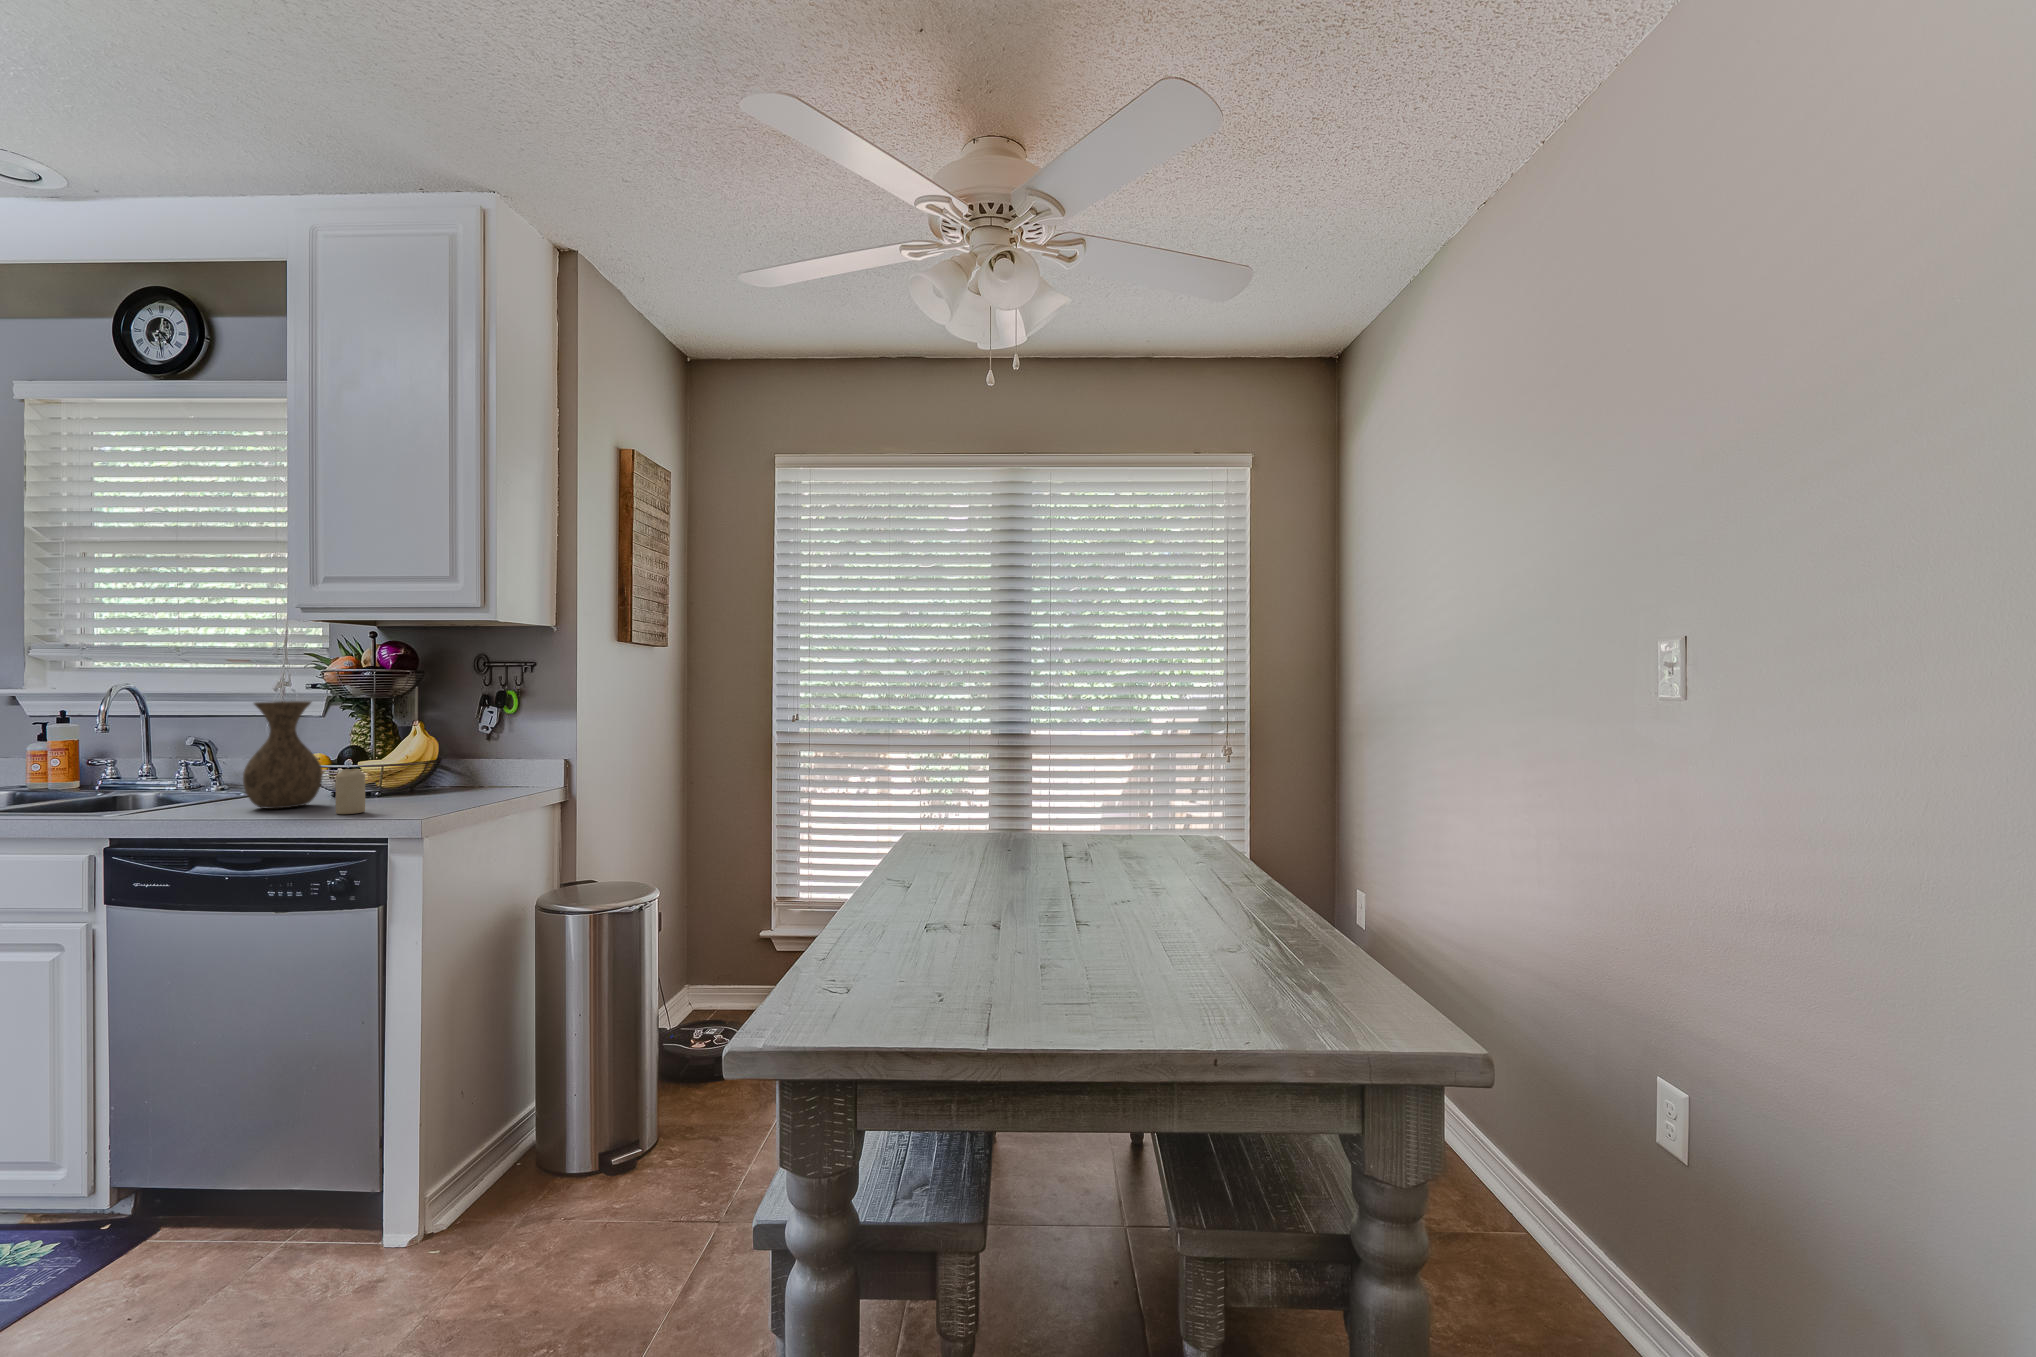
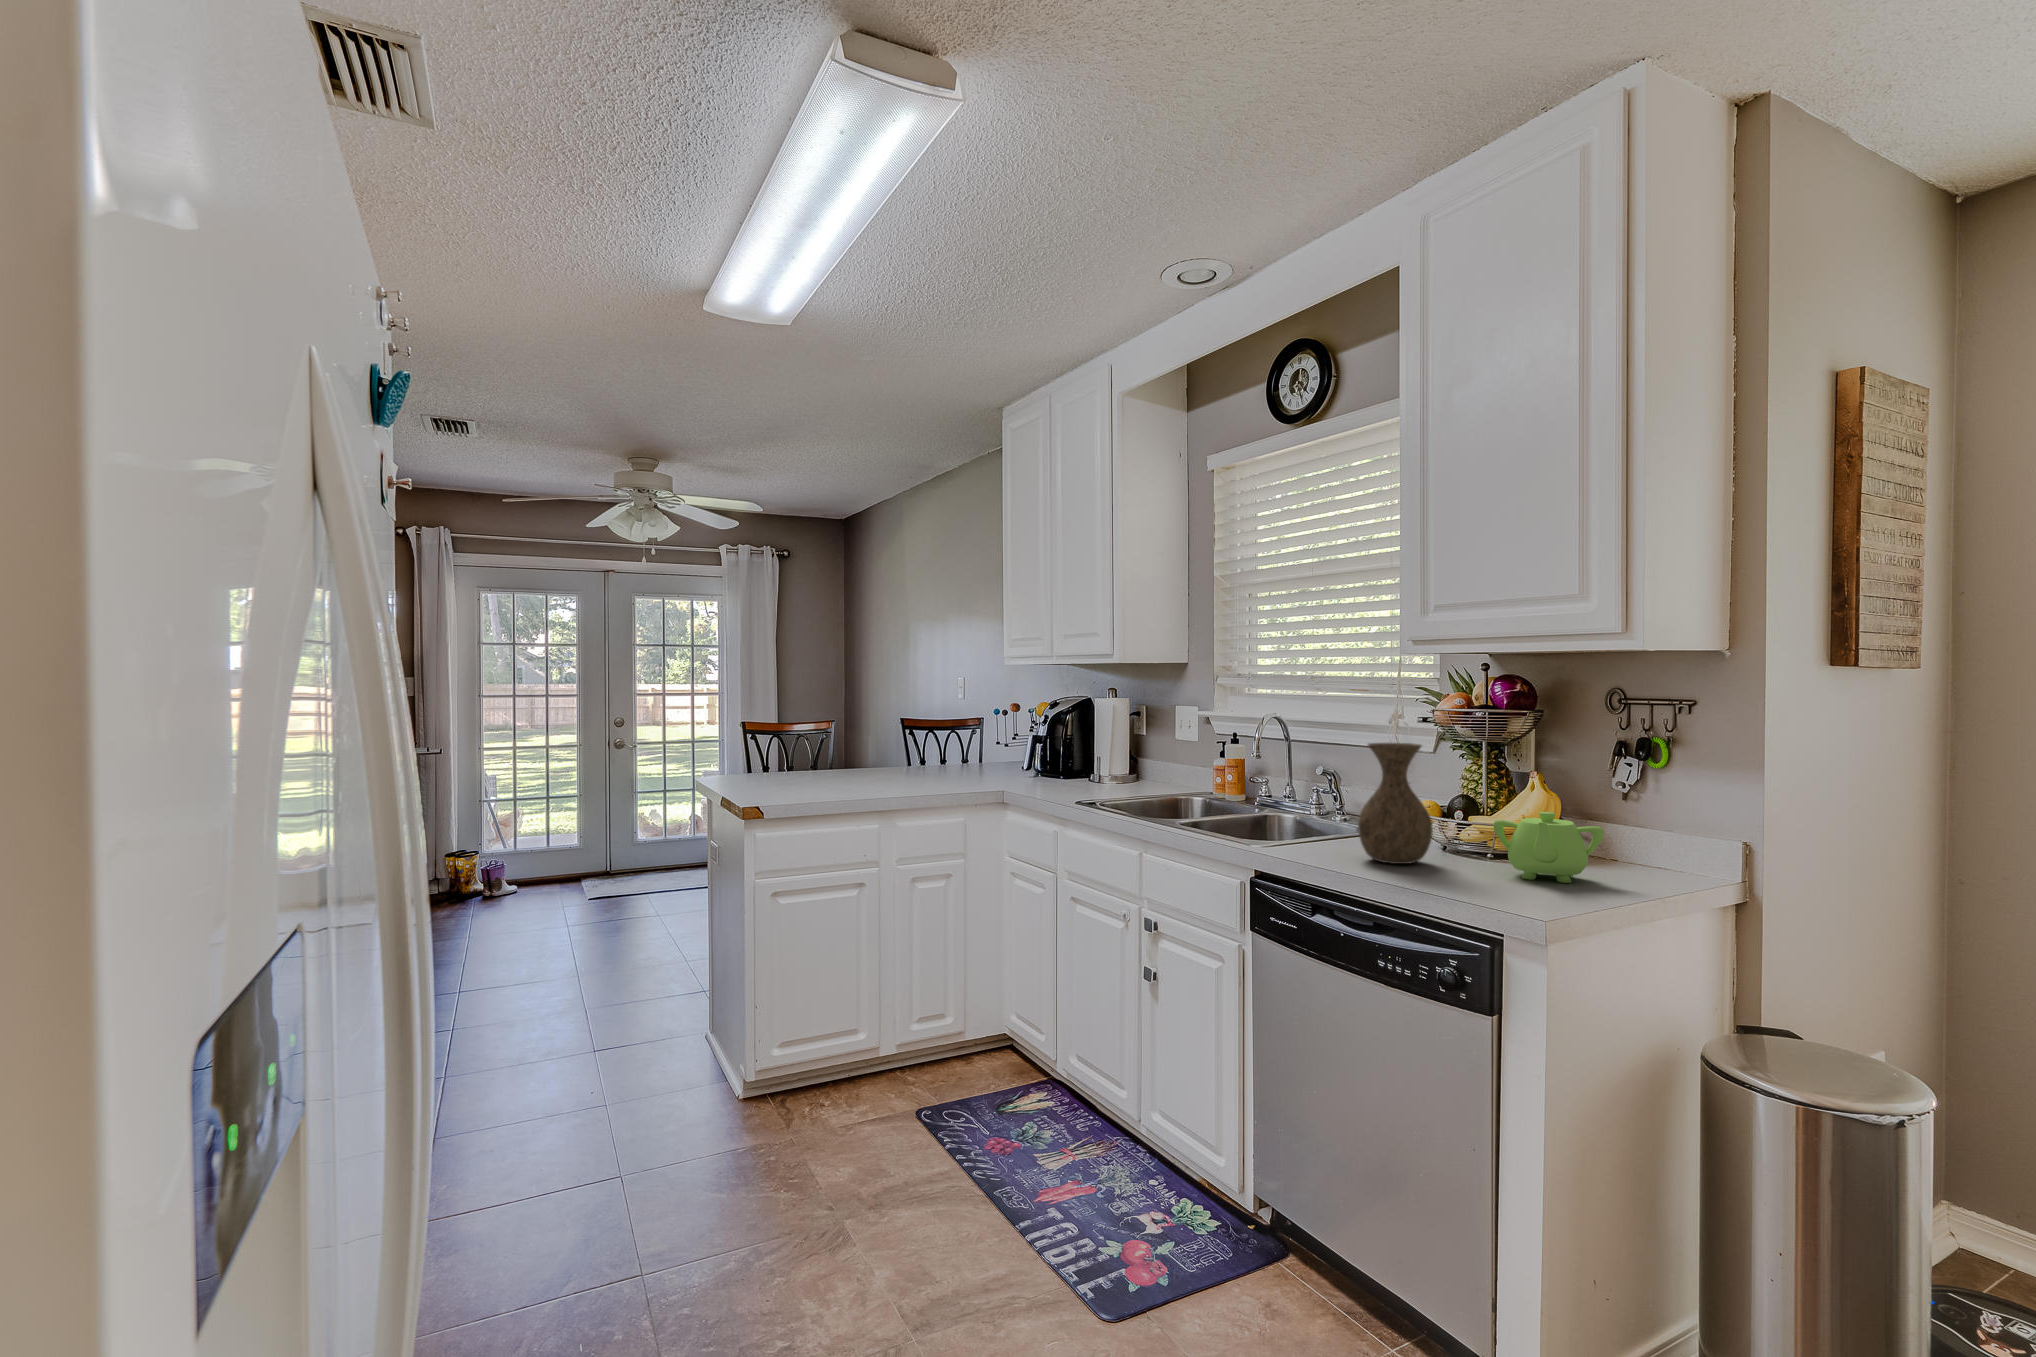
teapot: none [380,749,471,803] -> present [1493,812,1604,883]
candle: present [336,769,365,814] -> none [1445,831,1477,887]

